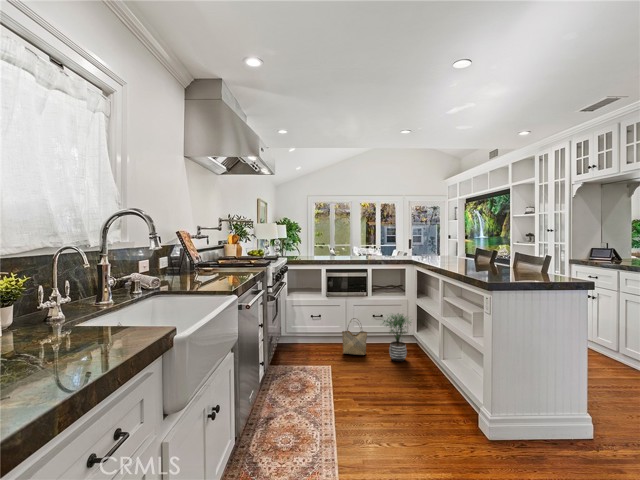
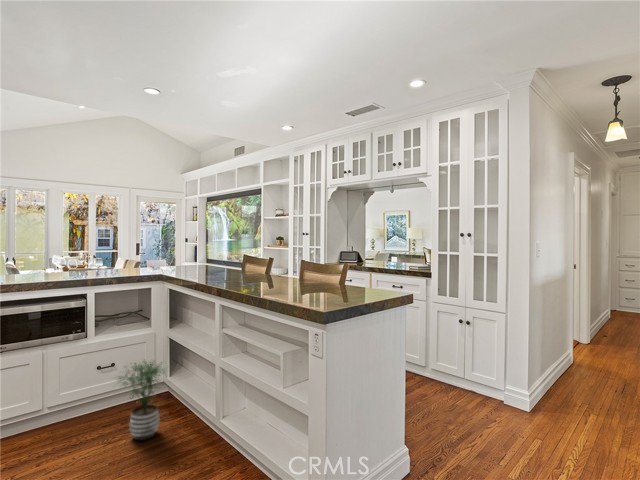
woven basket: present [342,318,367,355] -> none [31,383,87,457]

